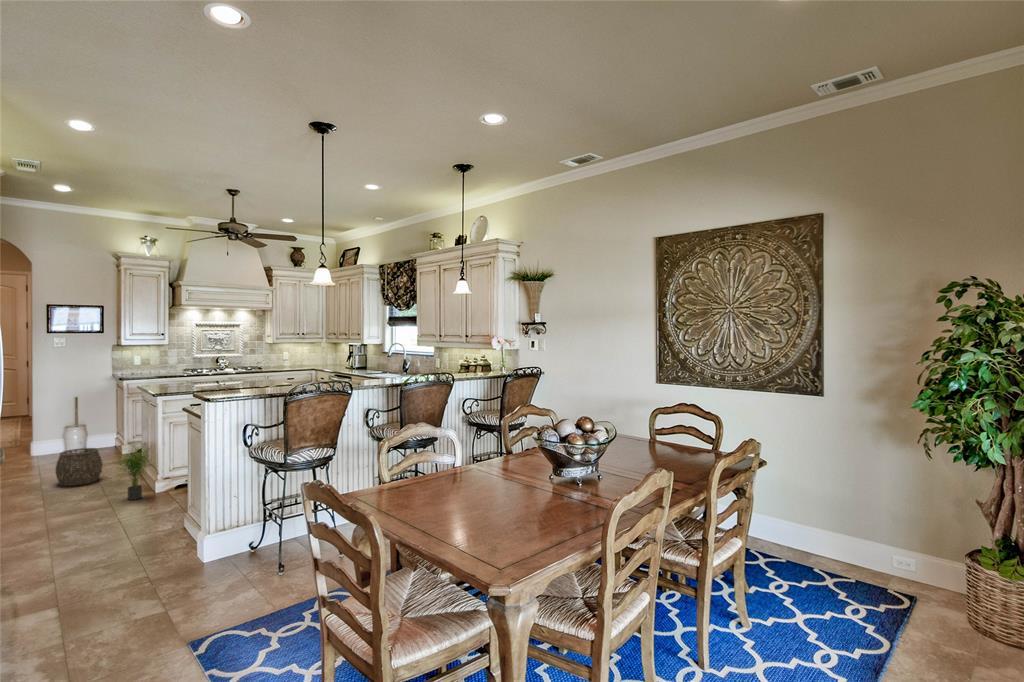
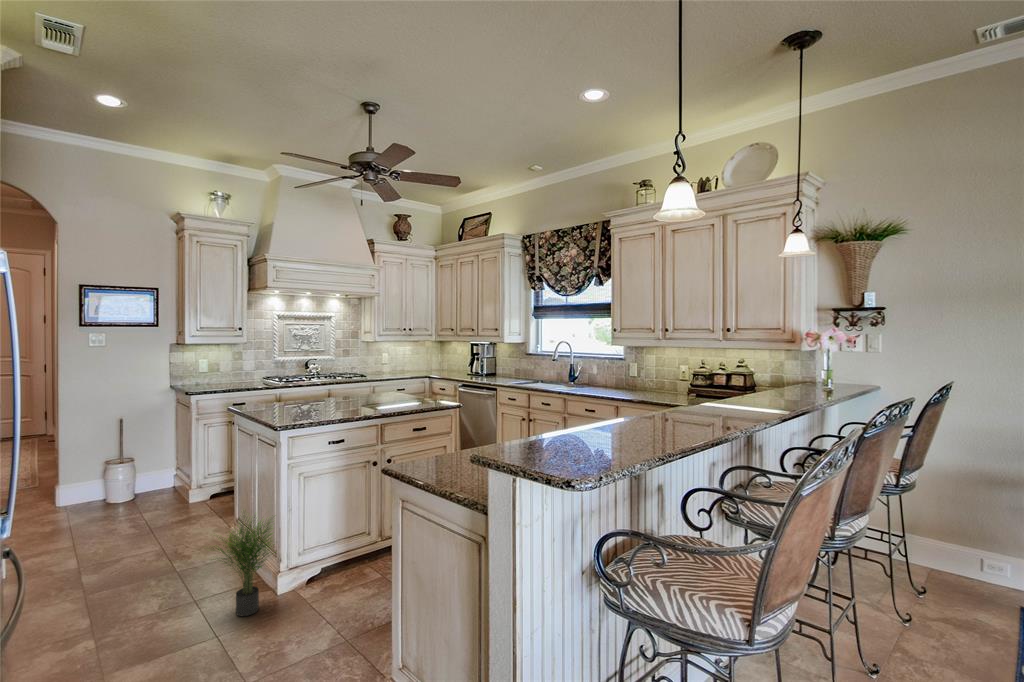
woven basket: present [55,448,102,486] -> none [101,508,177,579]

